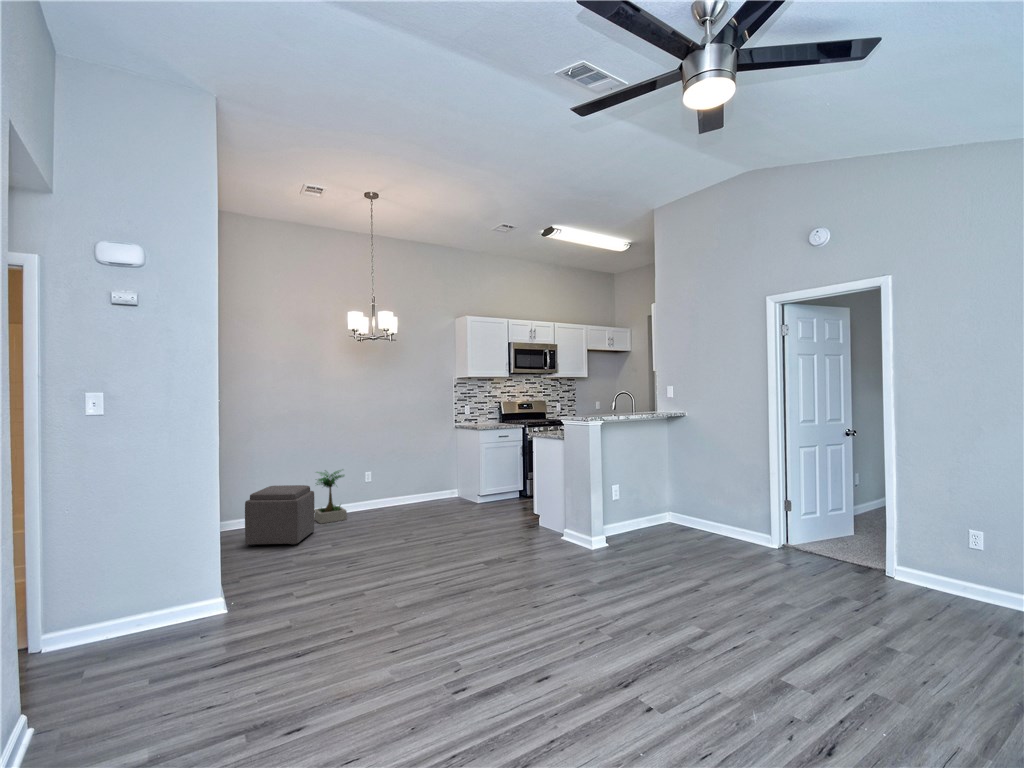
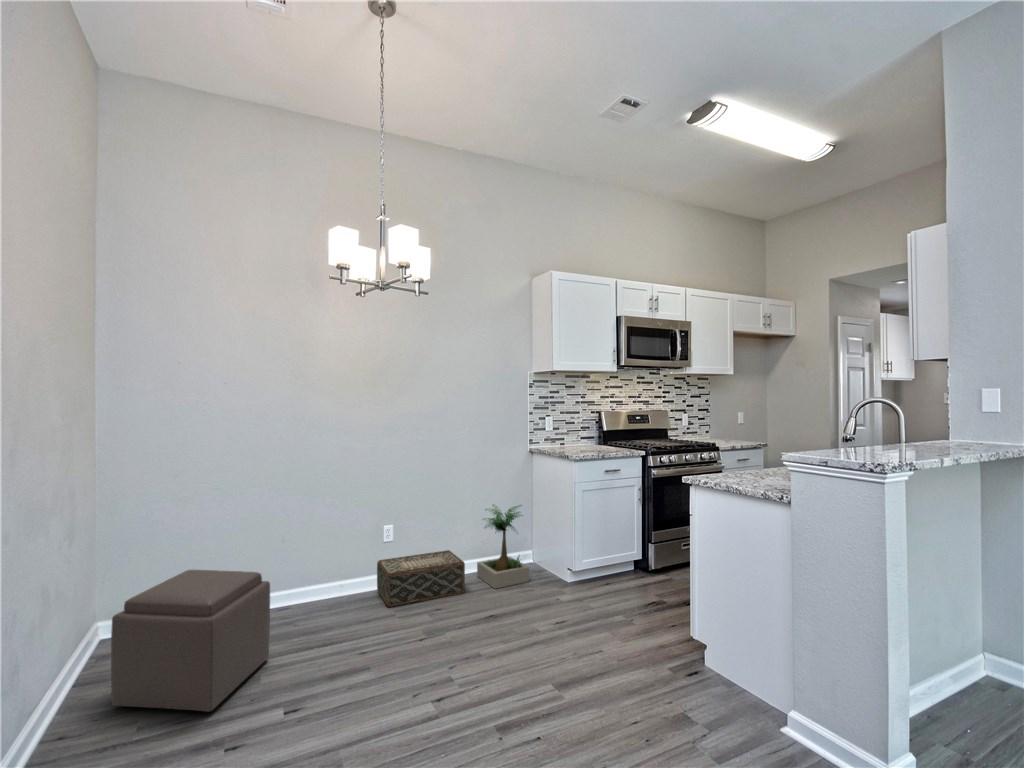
potted plant: present [314,471,347,524] -> present [477,505,529,589]
woven basket: none [363,487,416,514] -> present [377,550,465,607]

